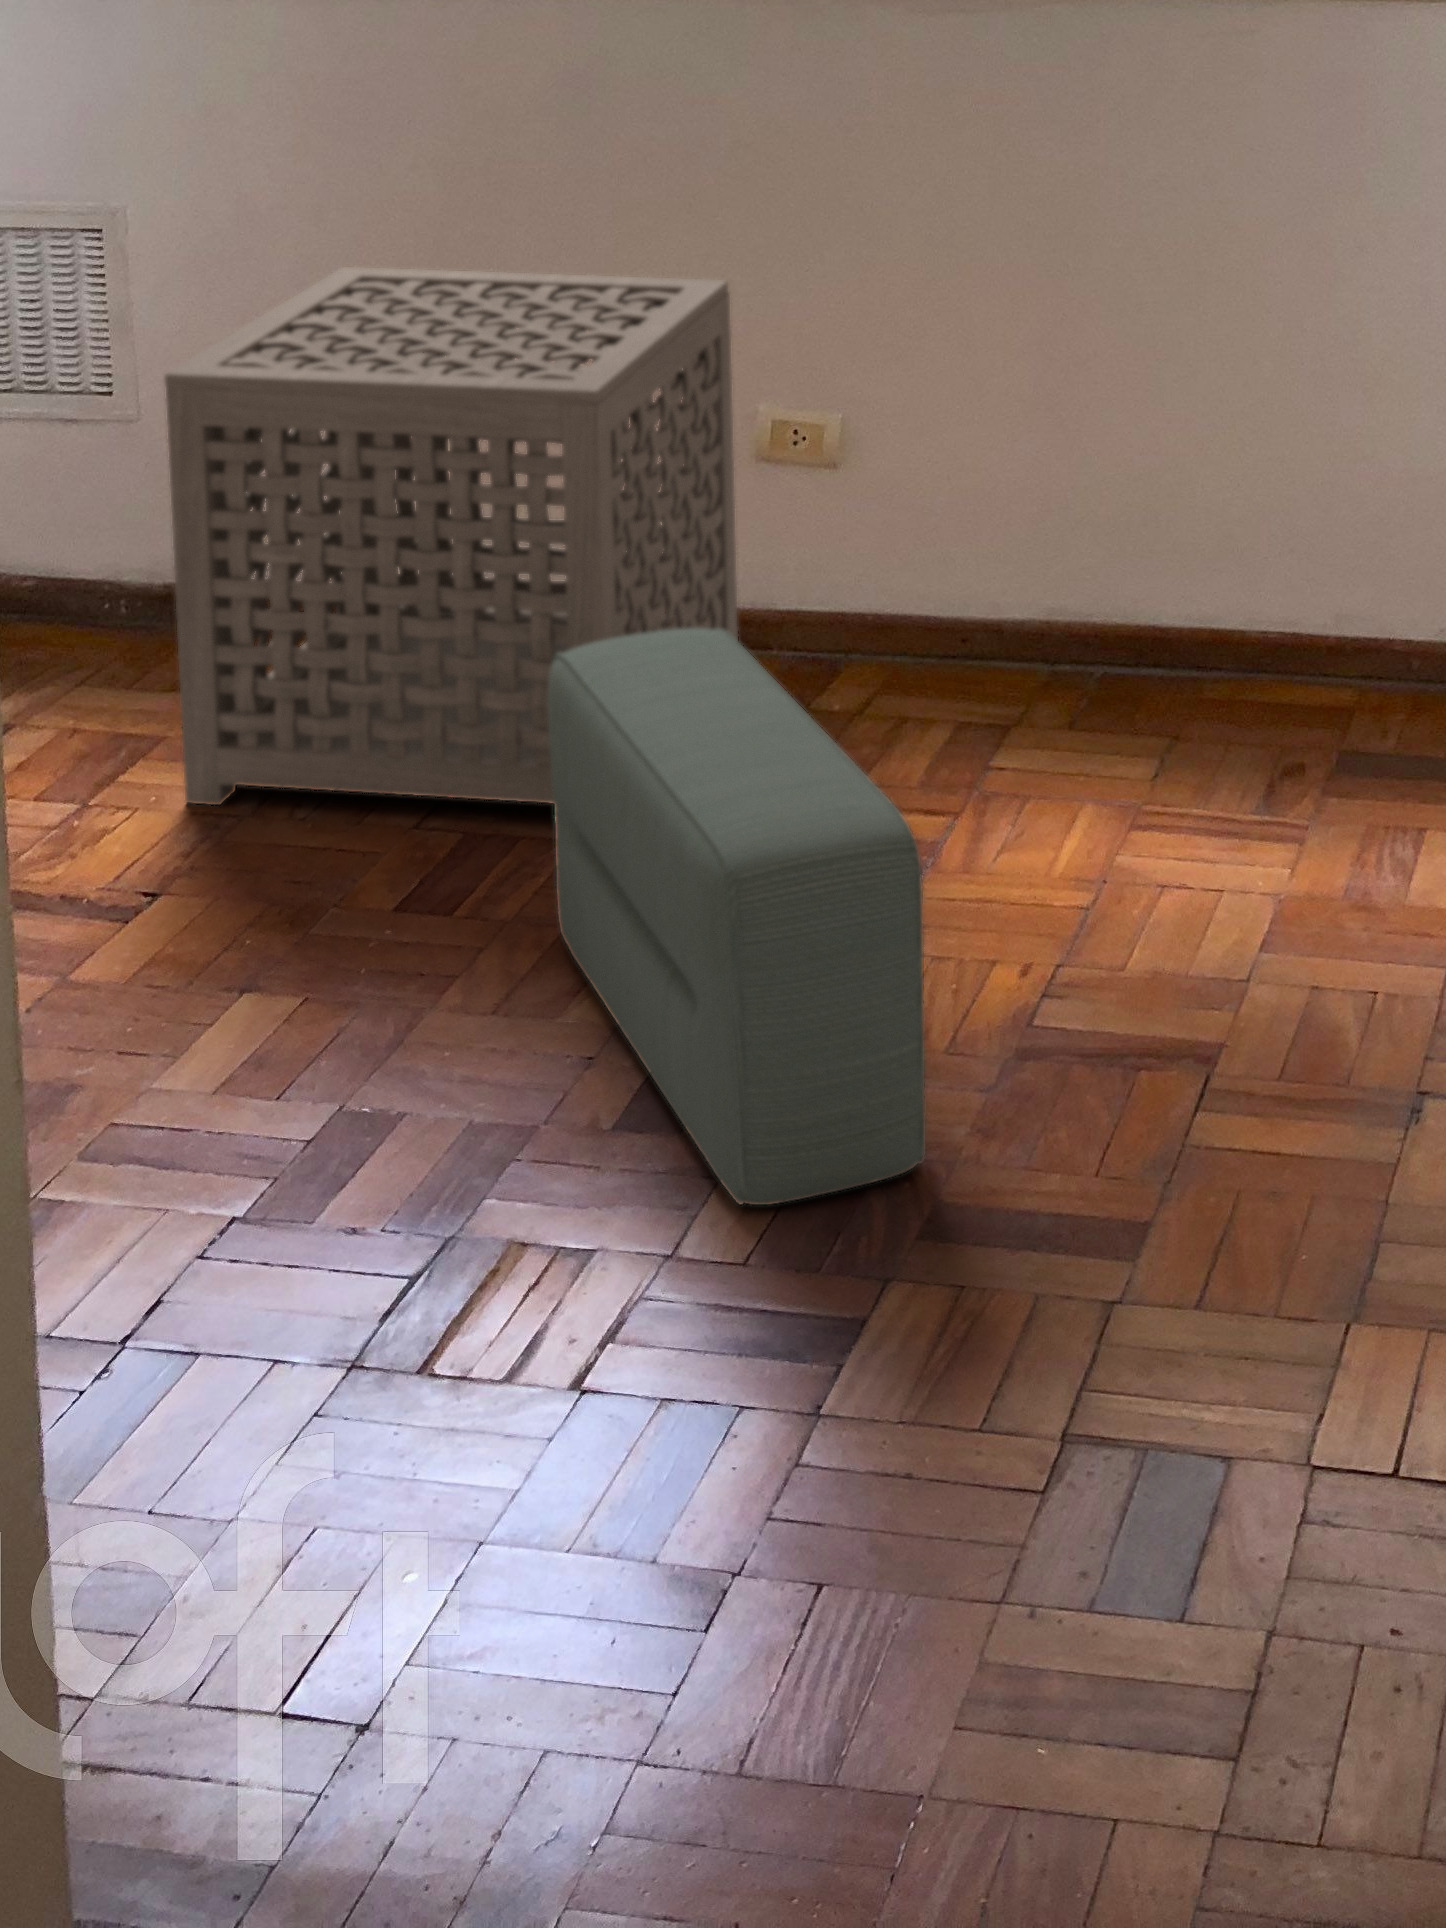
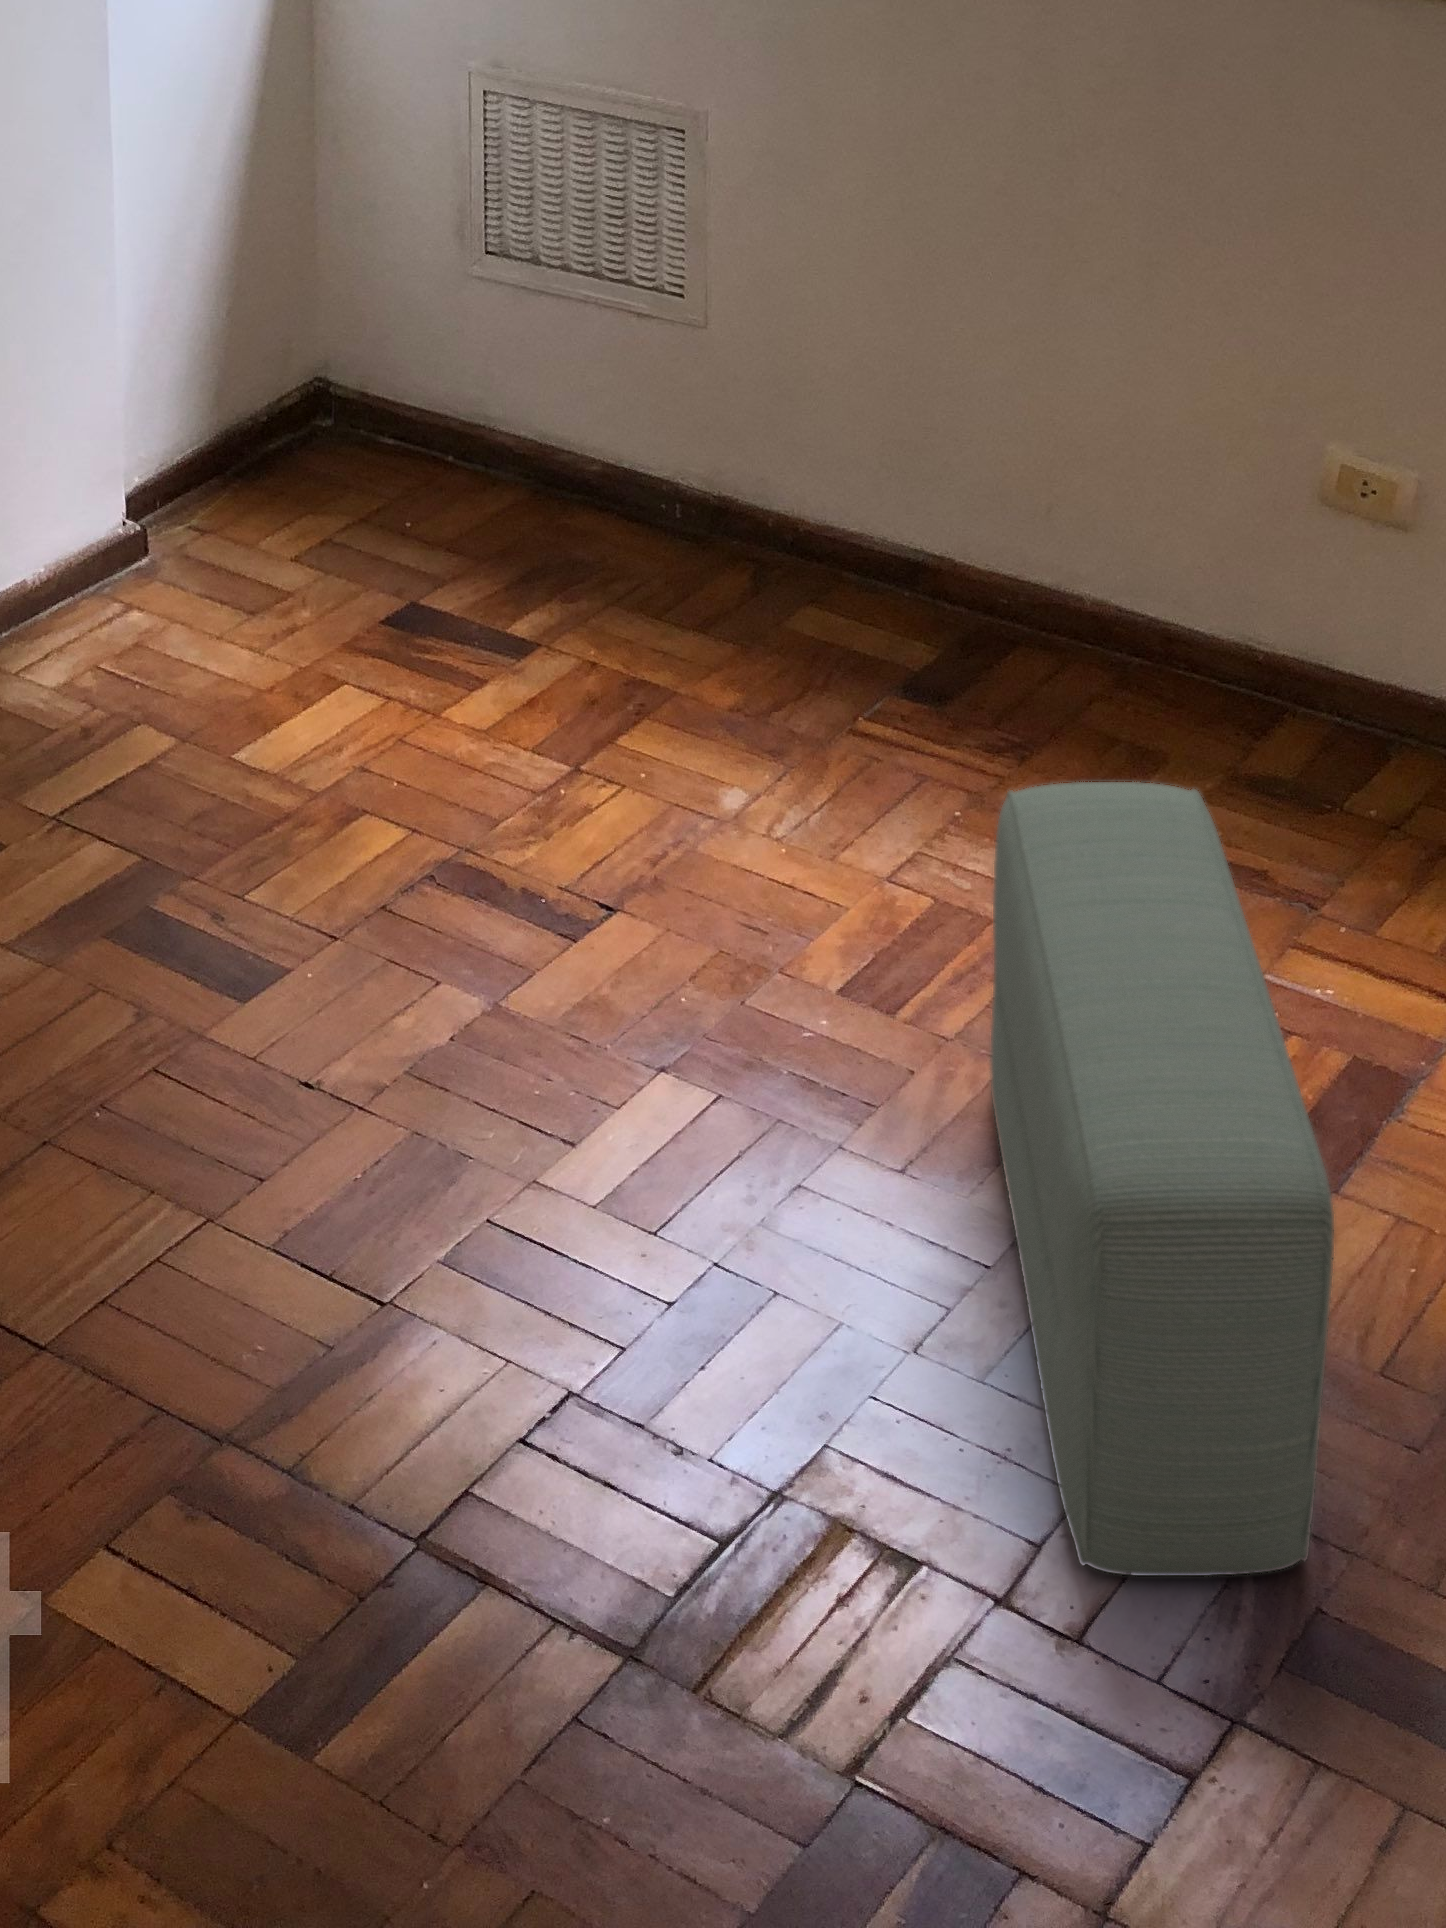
side table: present [165,267,738,805] -> none [672,220,1309,930]

